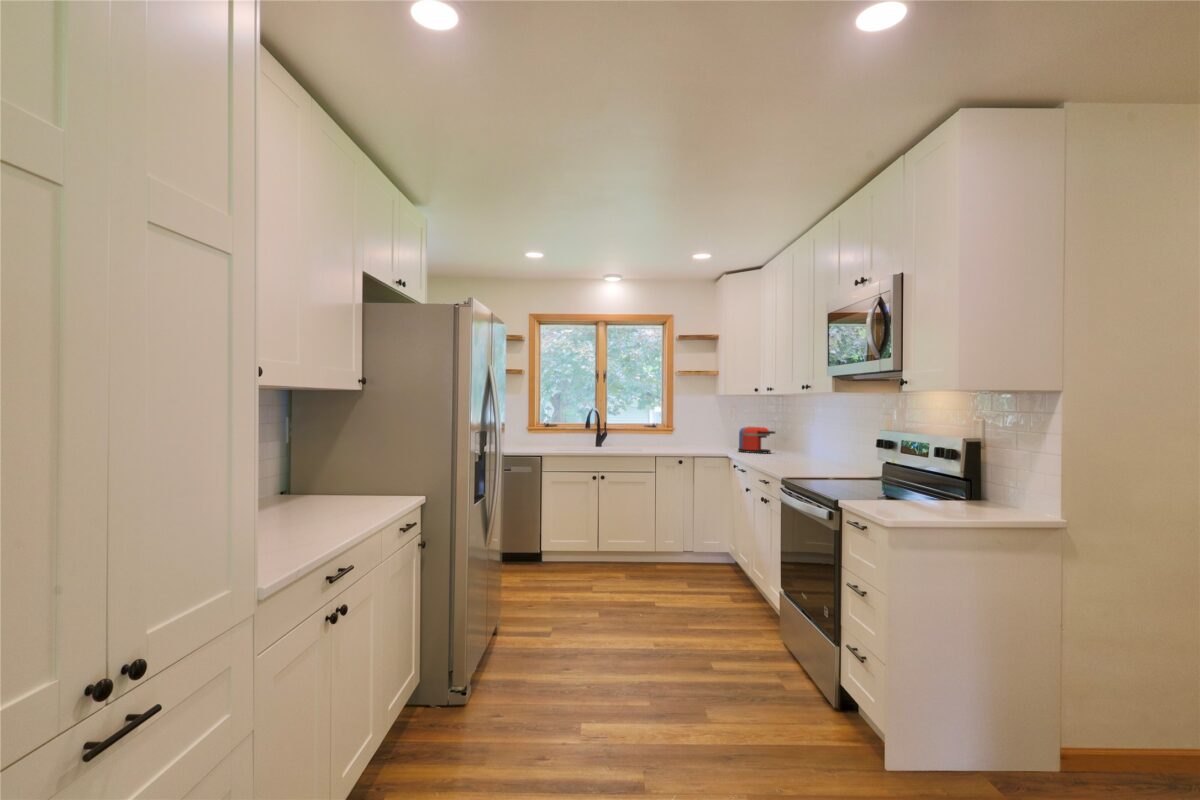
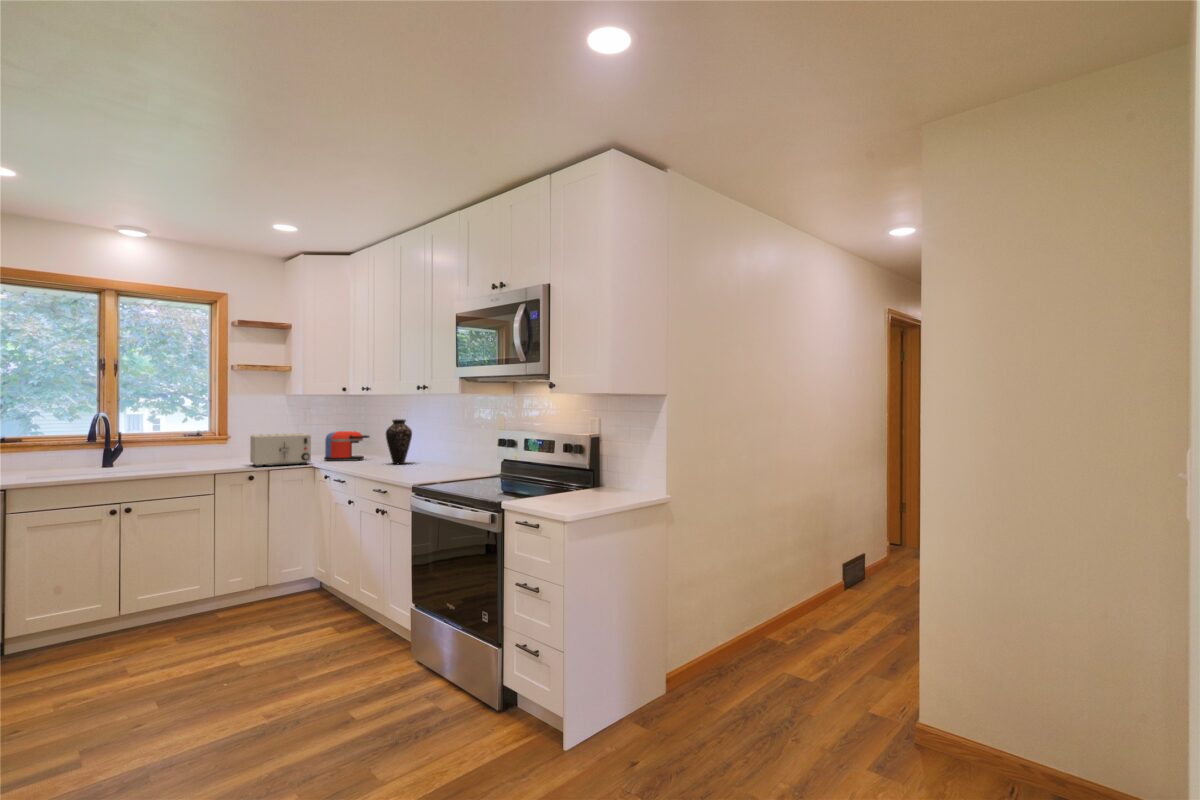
vase: none [783,417,808,459] -> present [386,419,412,464]
toaster: none [682,426,724,453] -> present [250,433,311,467]

